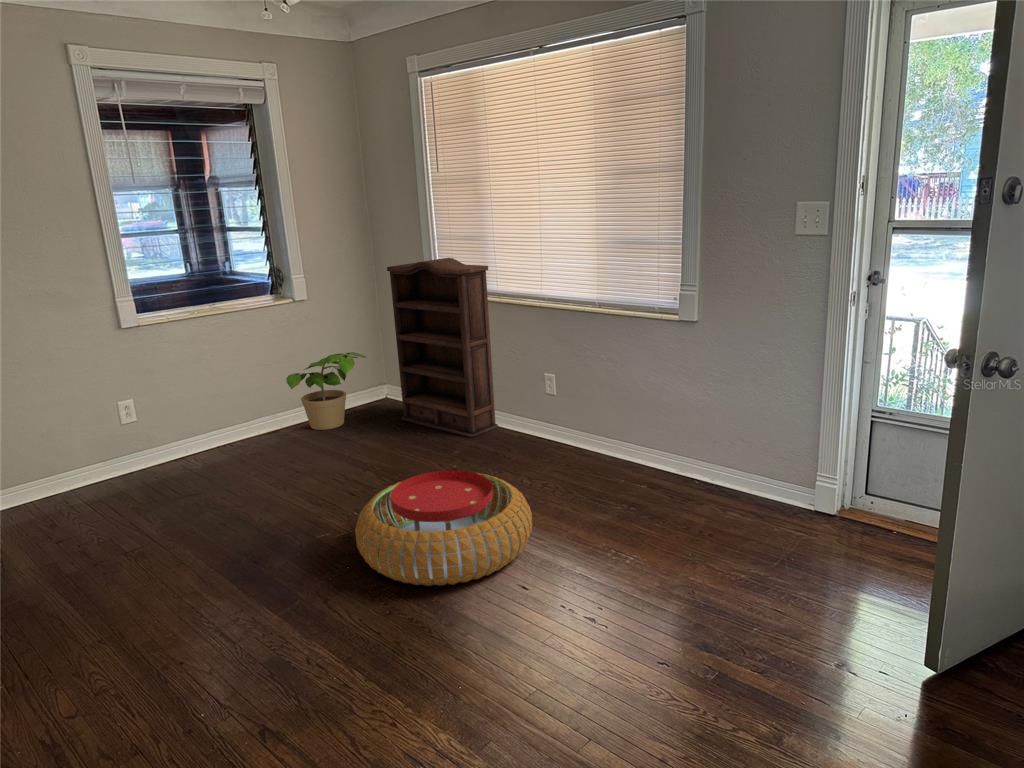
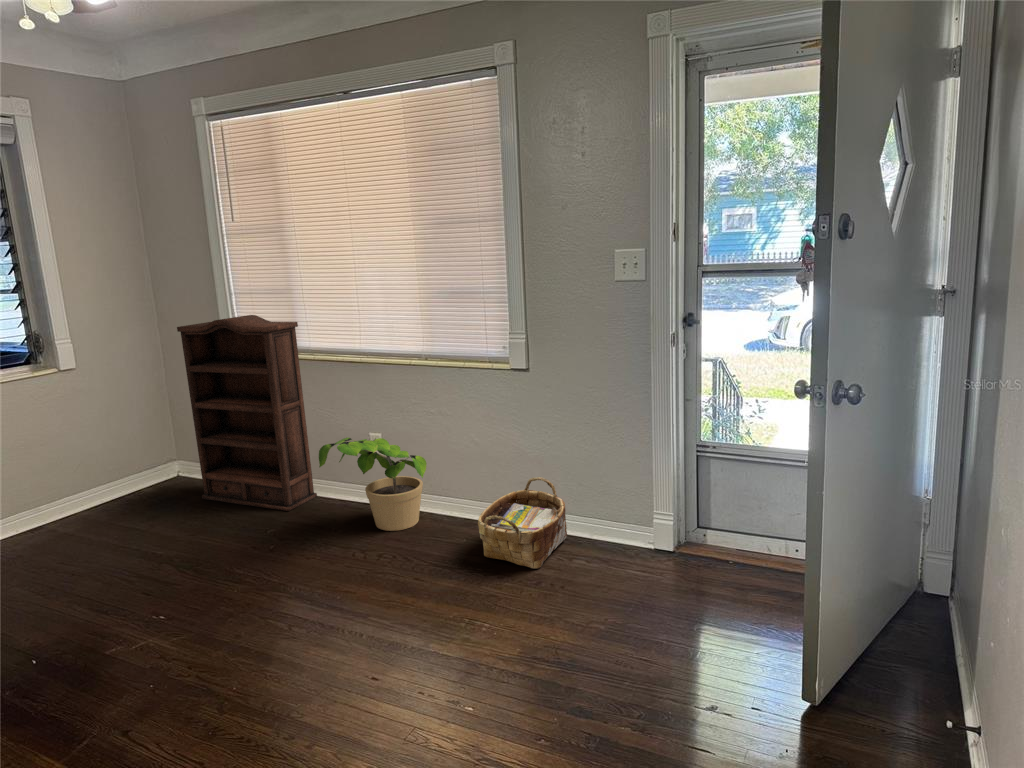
potted plant: present [286,352,367,430] -> present [319,438,427,531]
woven basket: none [636,428,725,514] -> present [478,477,567,569]
pouf: present [355,470,532,586] -> none [155,552,376,702]

